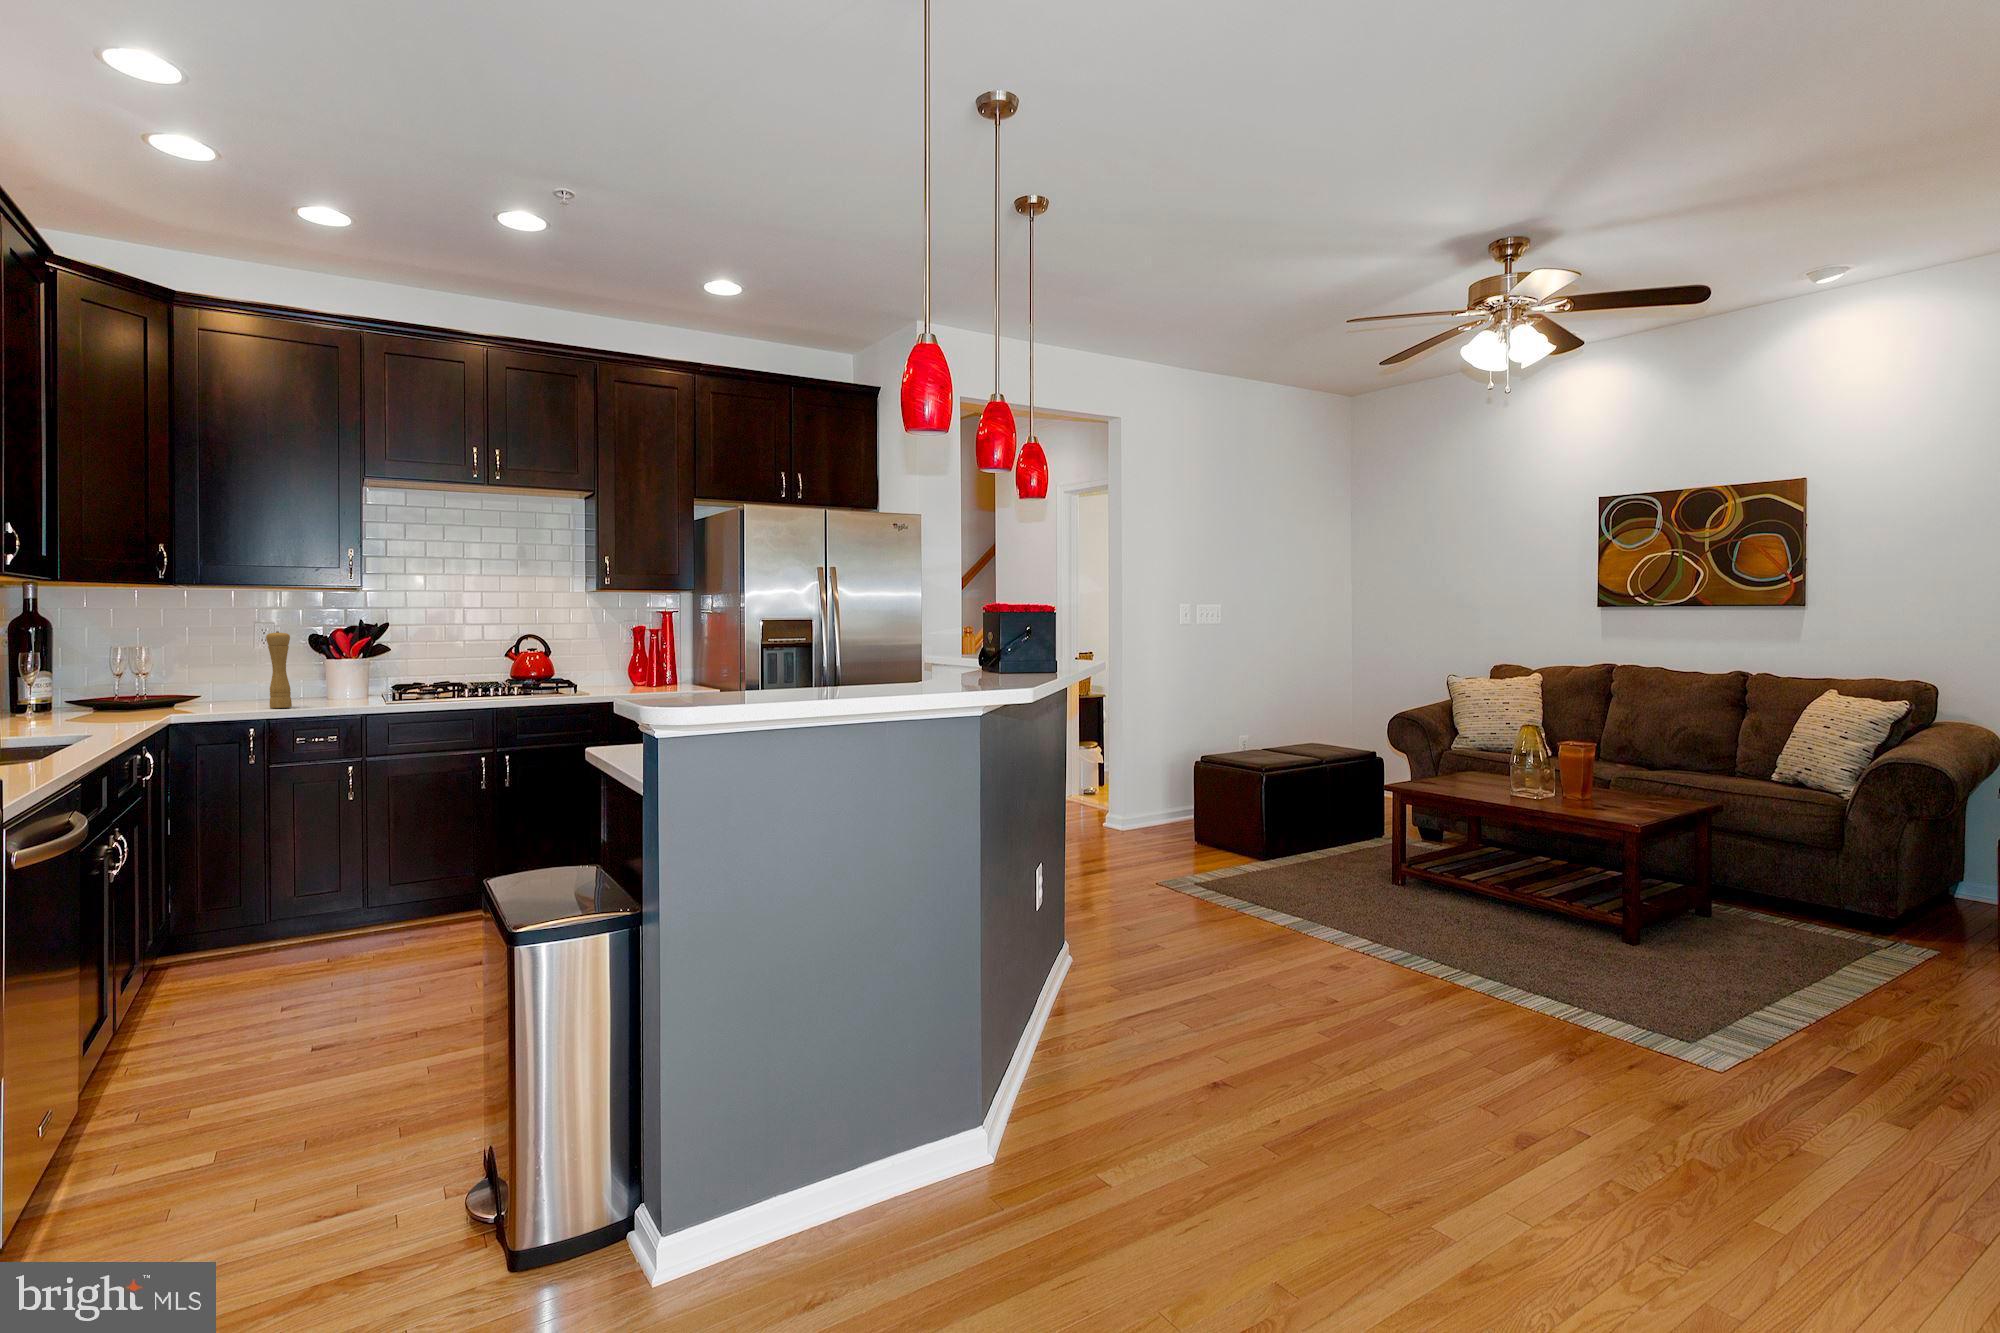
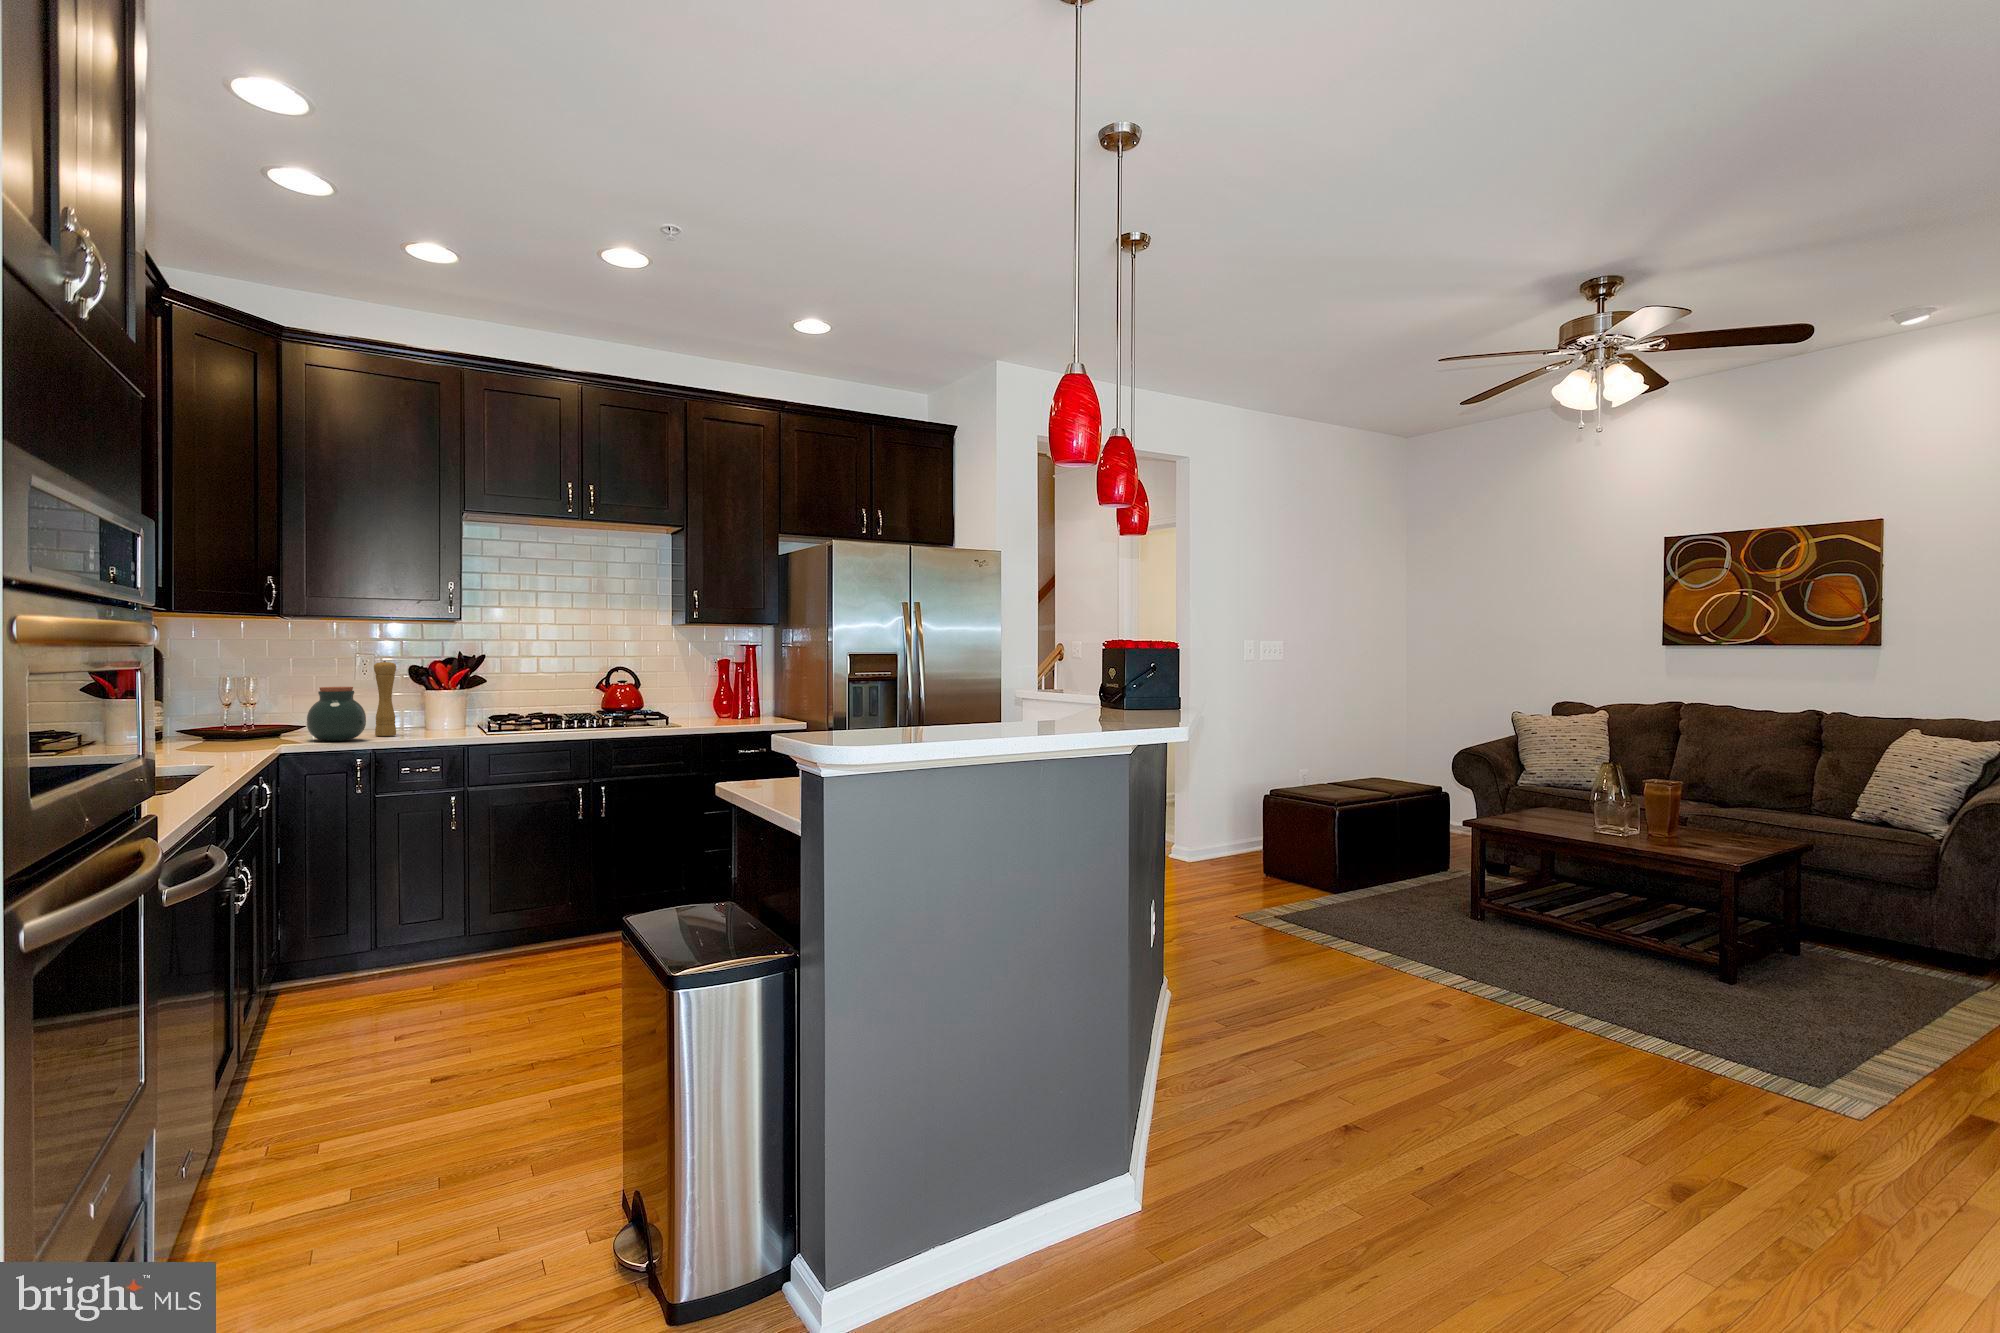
jar: none [194,658,257,713] -> present [307,687,366,741]

